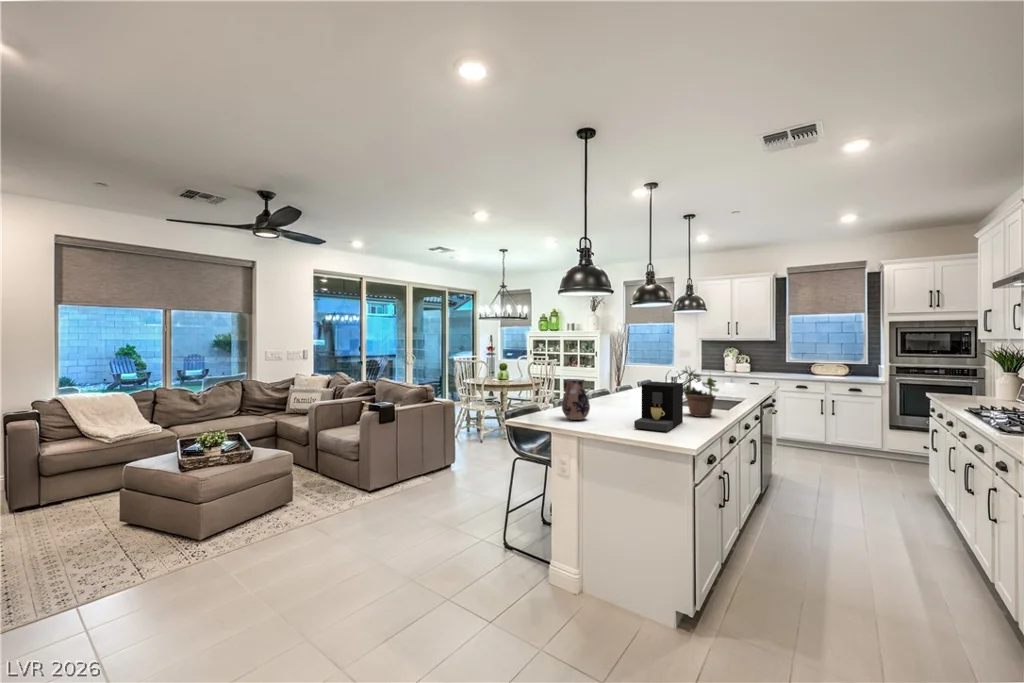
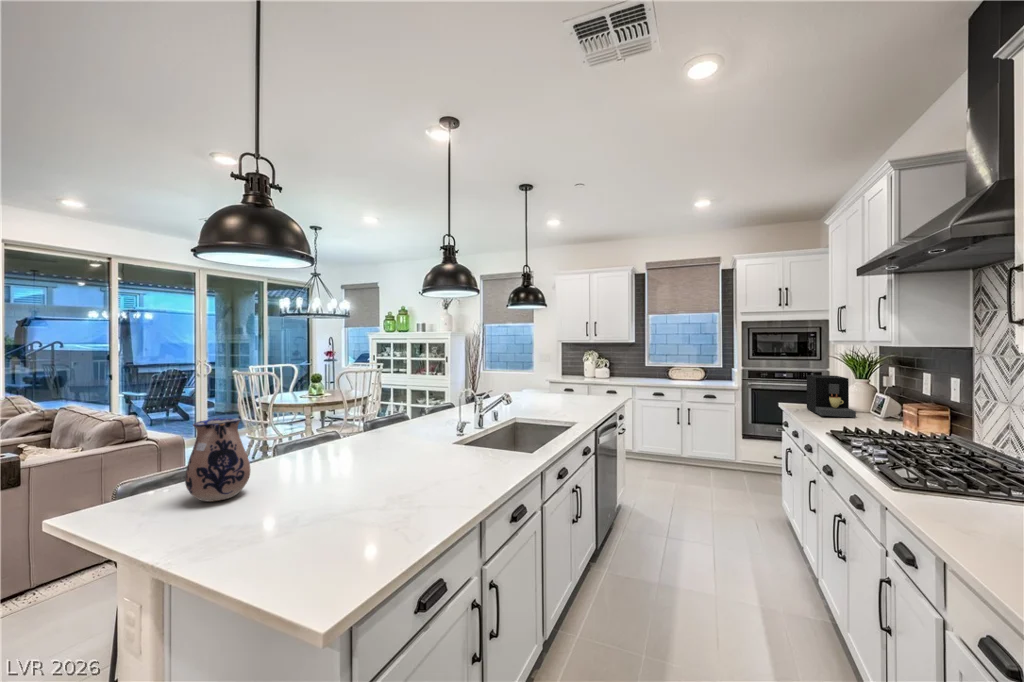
potted plant: present [682,367,719,417] -> none [434,380,492,475]
coffee maker: present [634,382,683,431] -> present [807,375,856,417]

